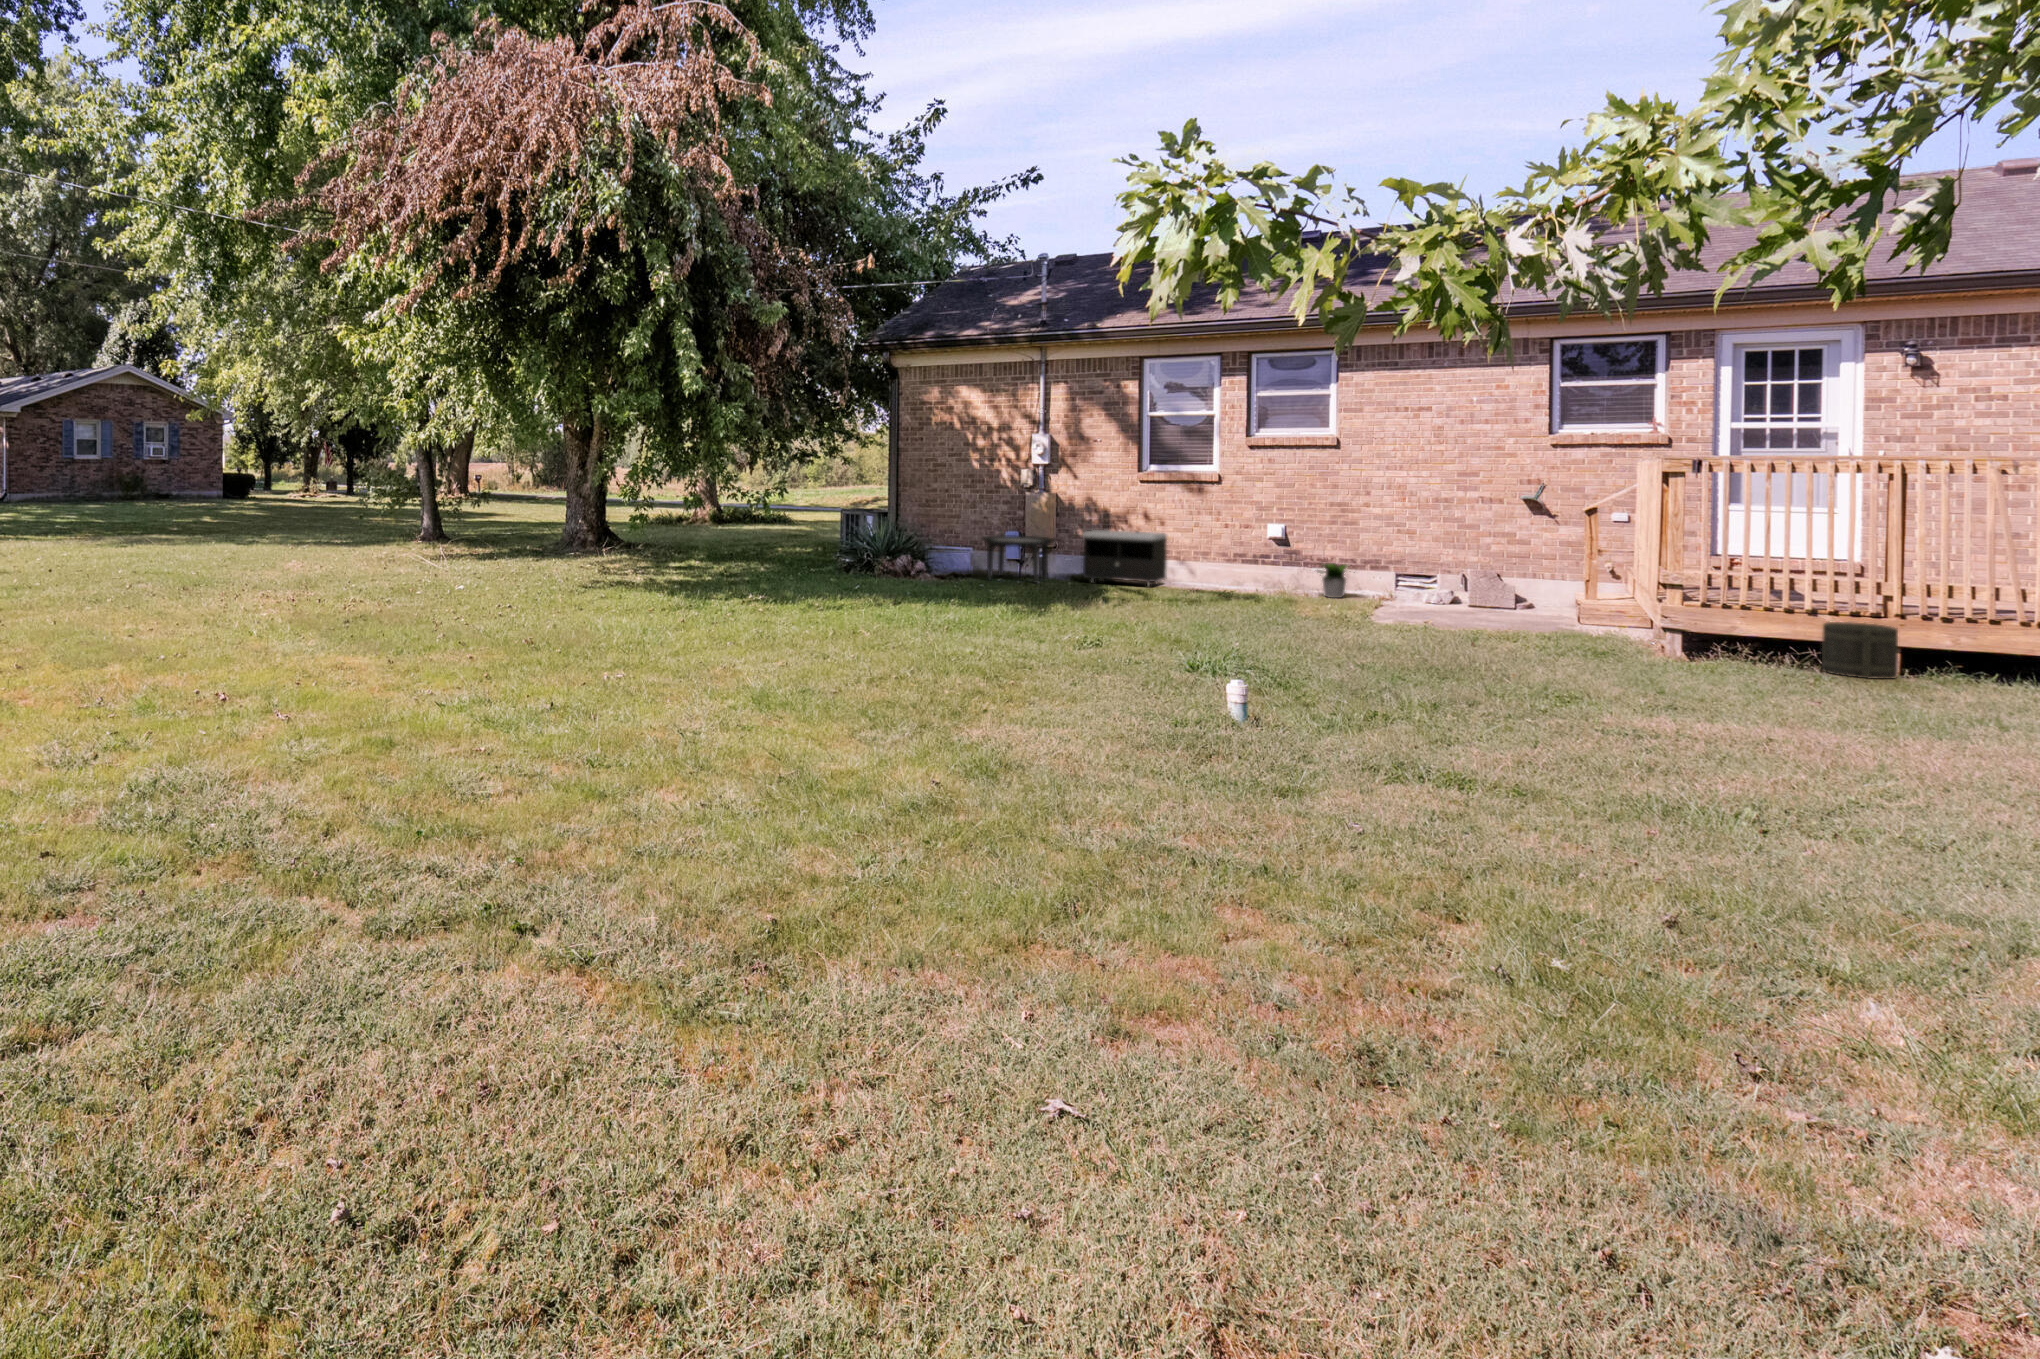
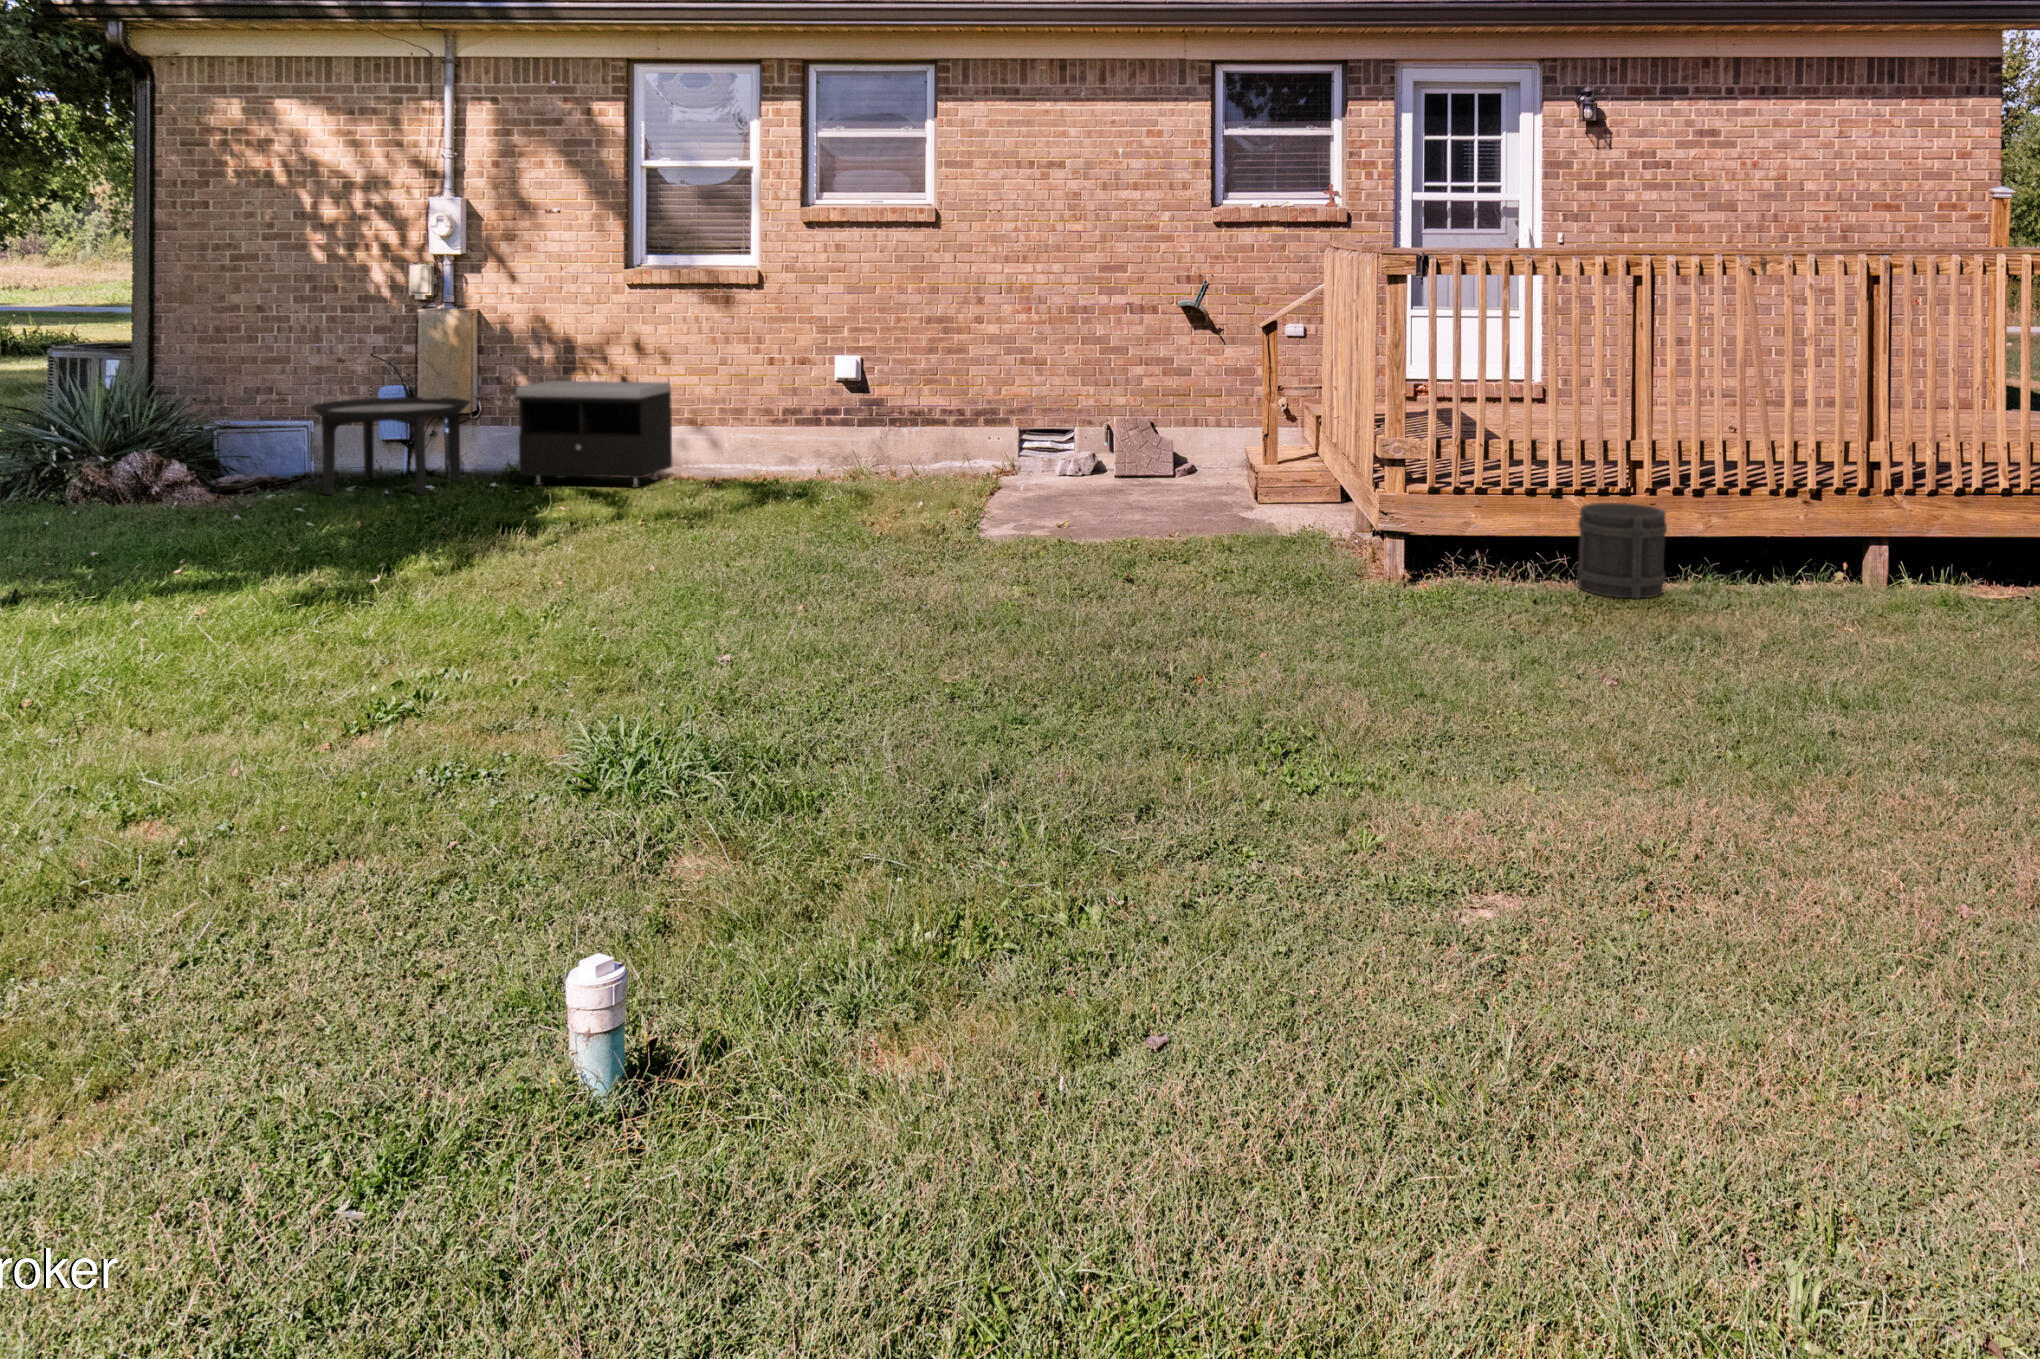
potted plant: present [1317,563,1348,598] -> none [896,425,966,487]

